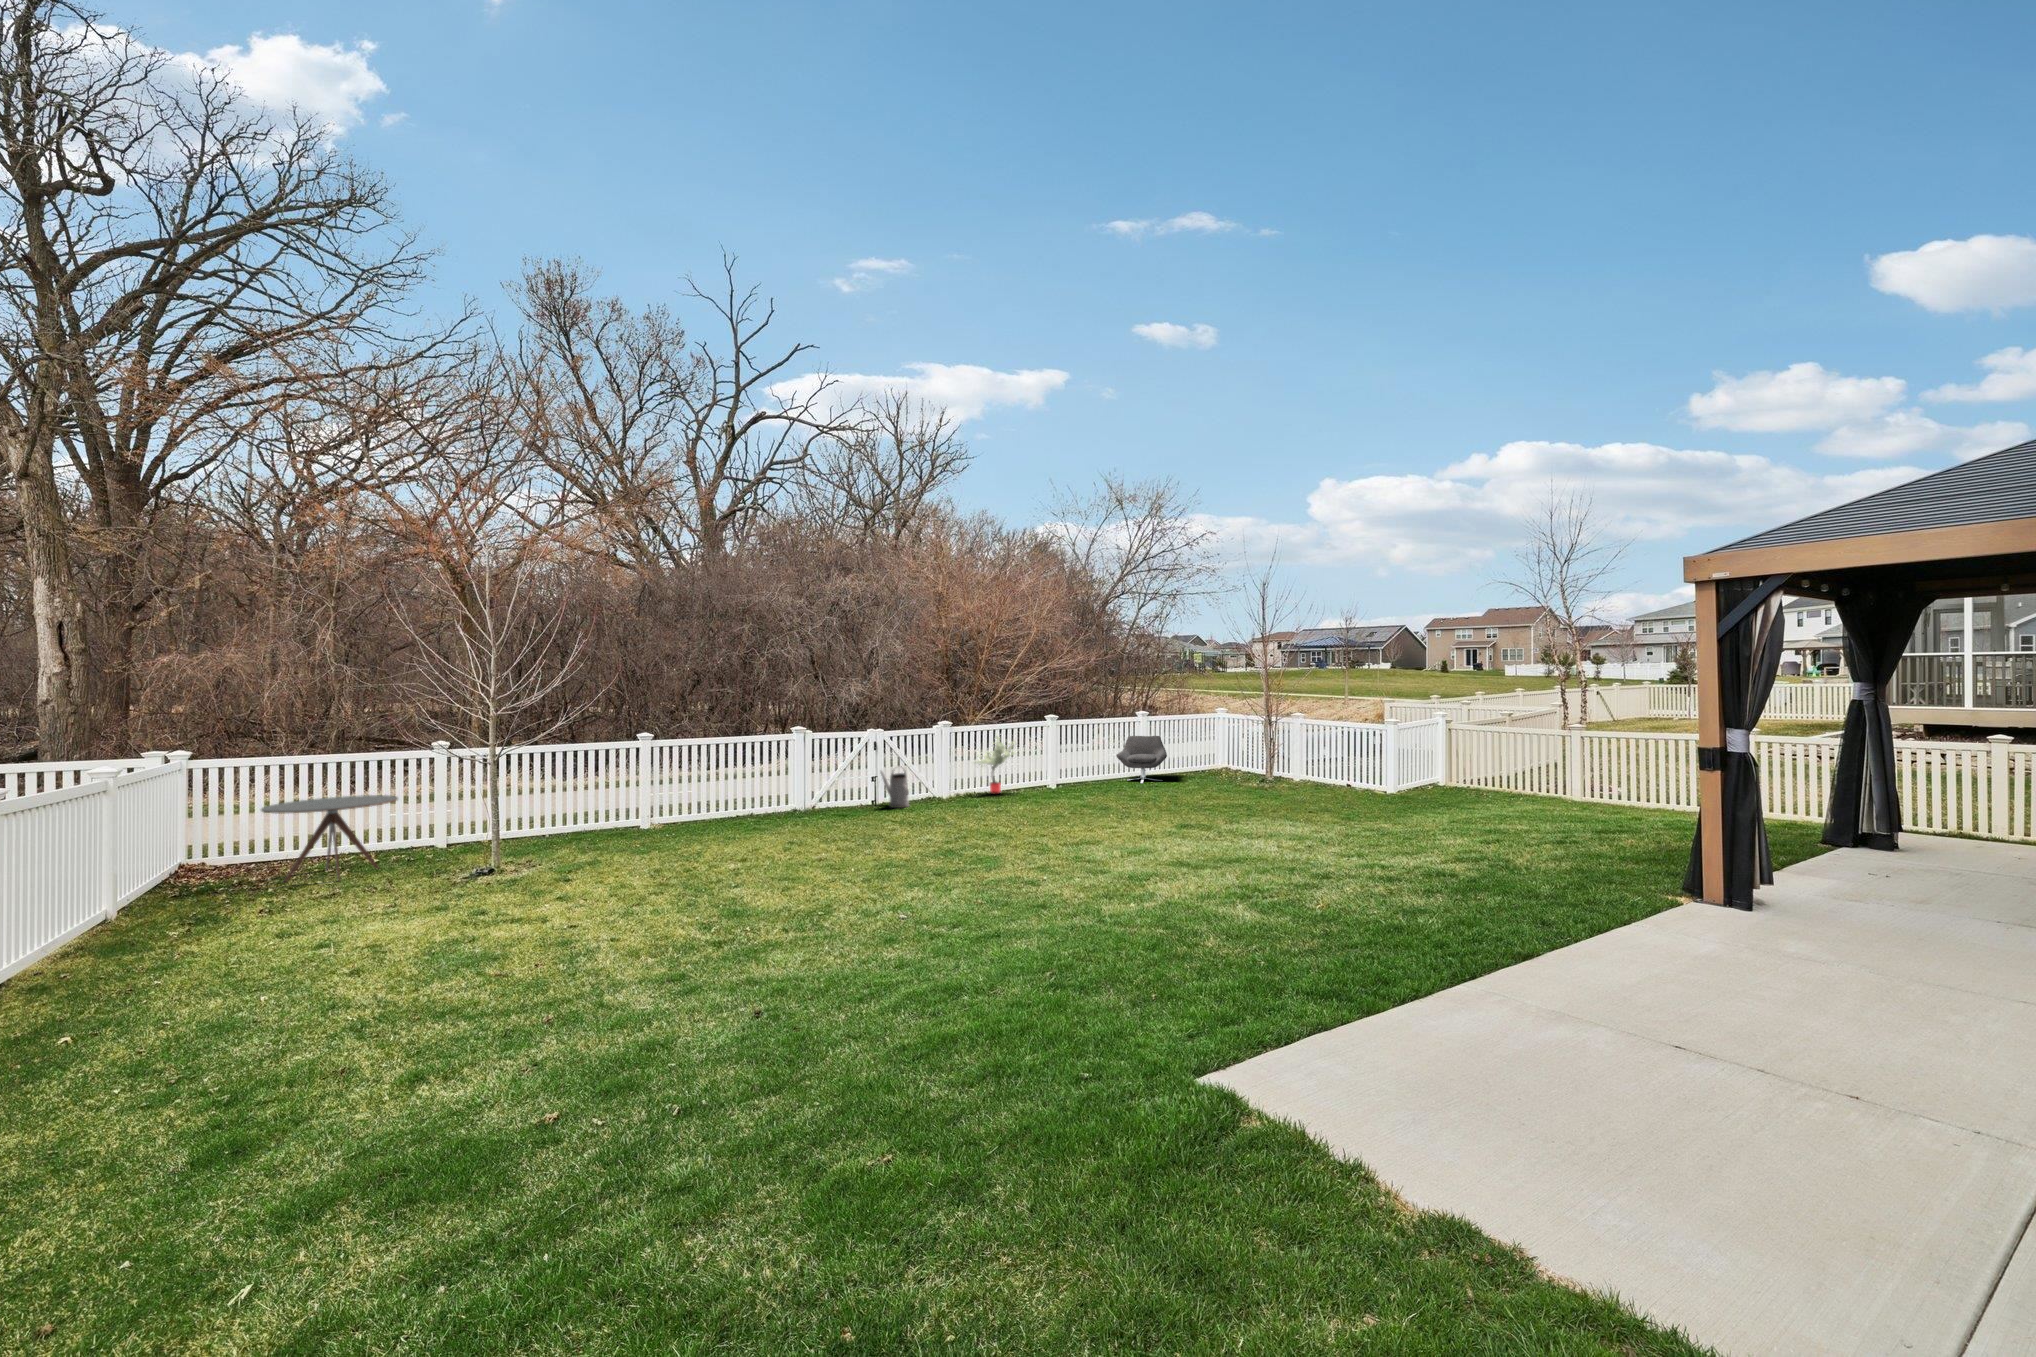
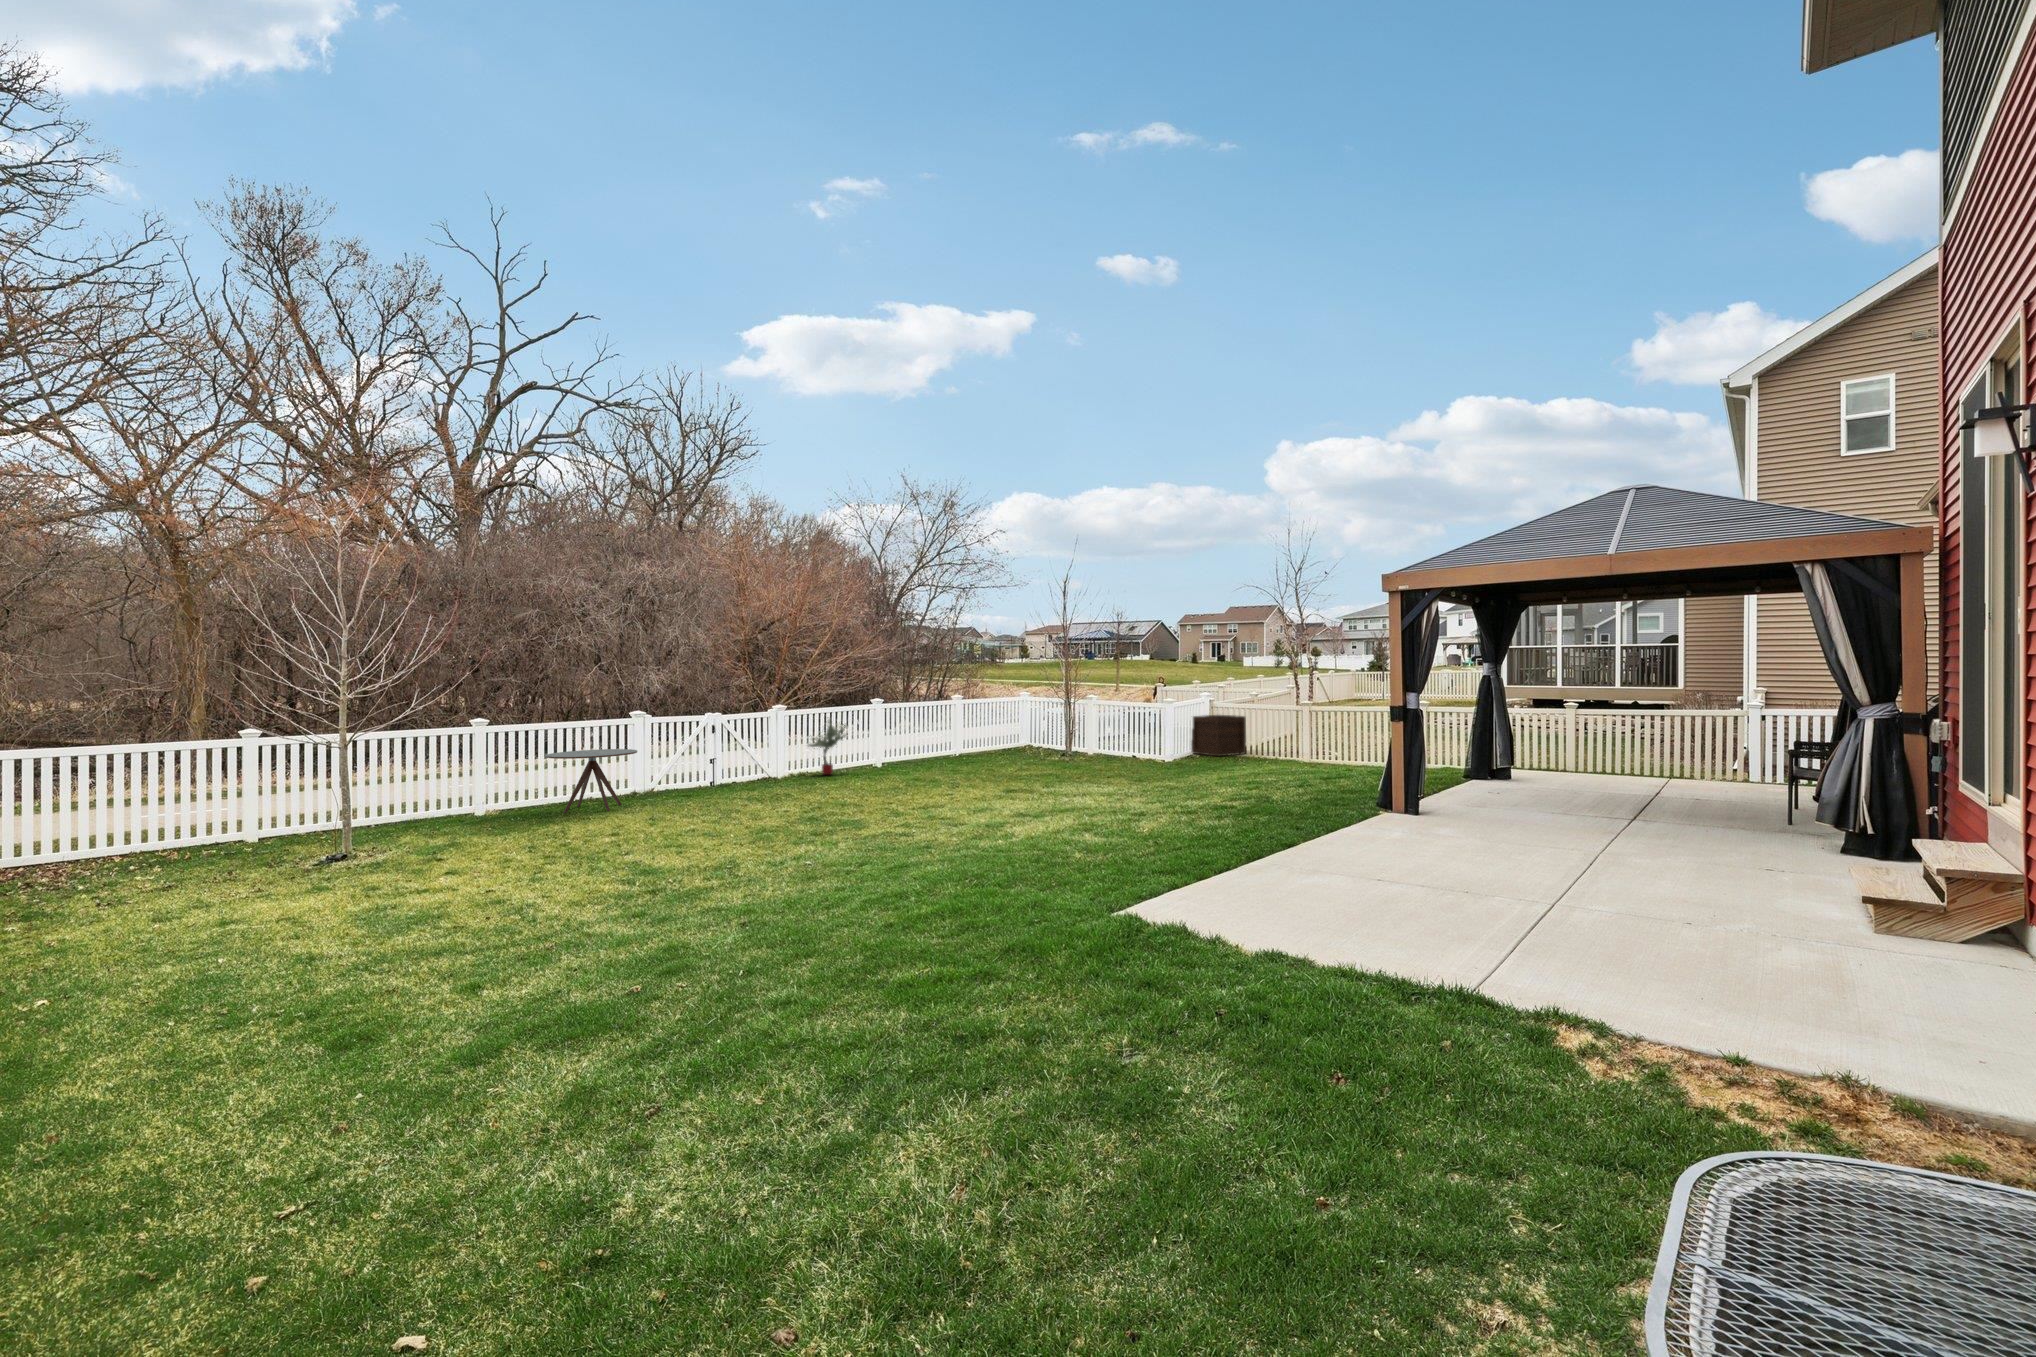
lounge chair: present [1116,736,1167,783] -> none [936,719,982,762]
wooden crate: none [1418,737,1491,788] -> present [1191,715,1246,756]
watering can: present [881,771,909,808] -> none [716,749,750,789]
round table: present [261,795,398,882] -> present [545,749,637,813]

